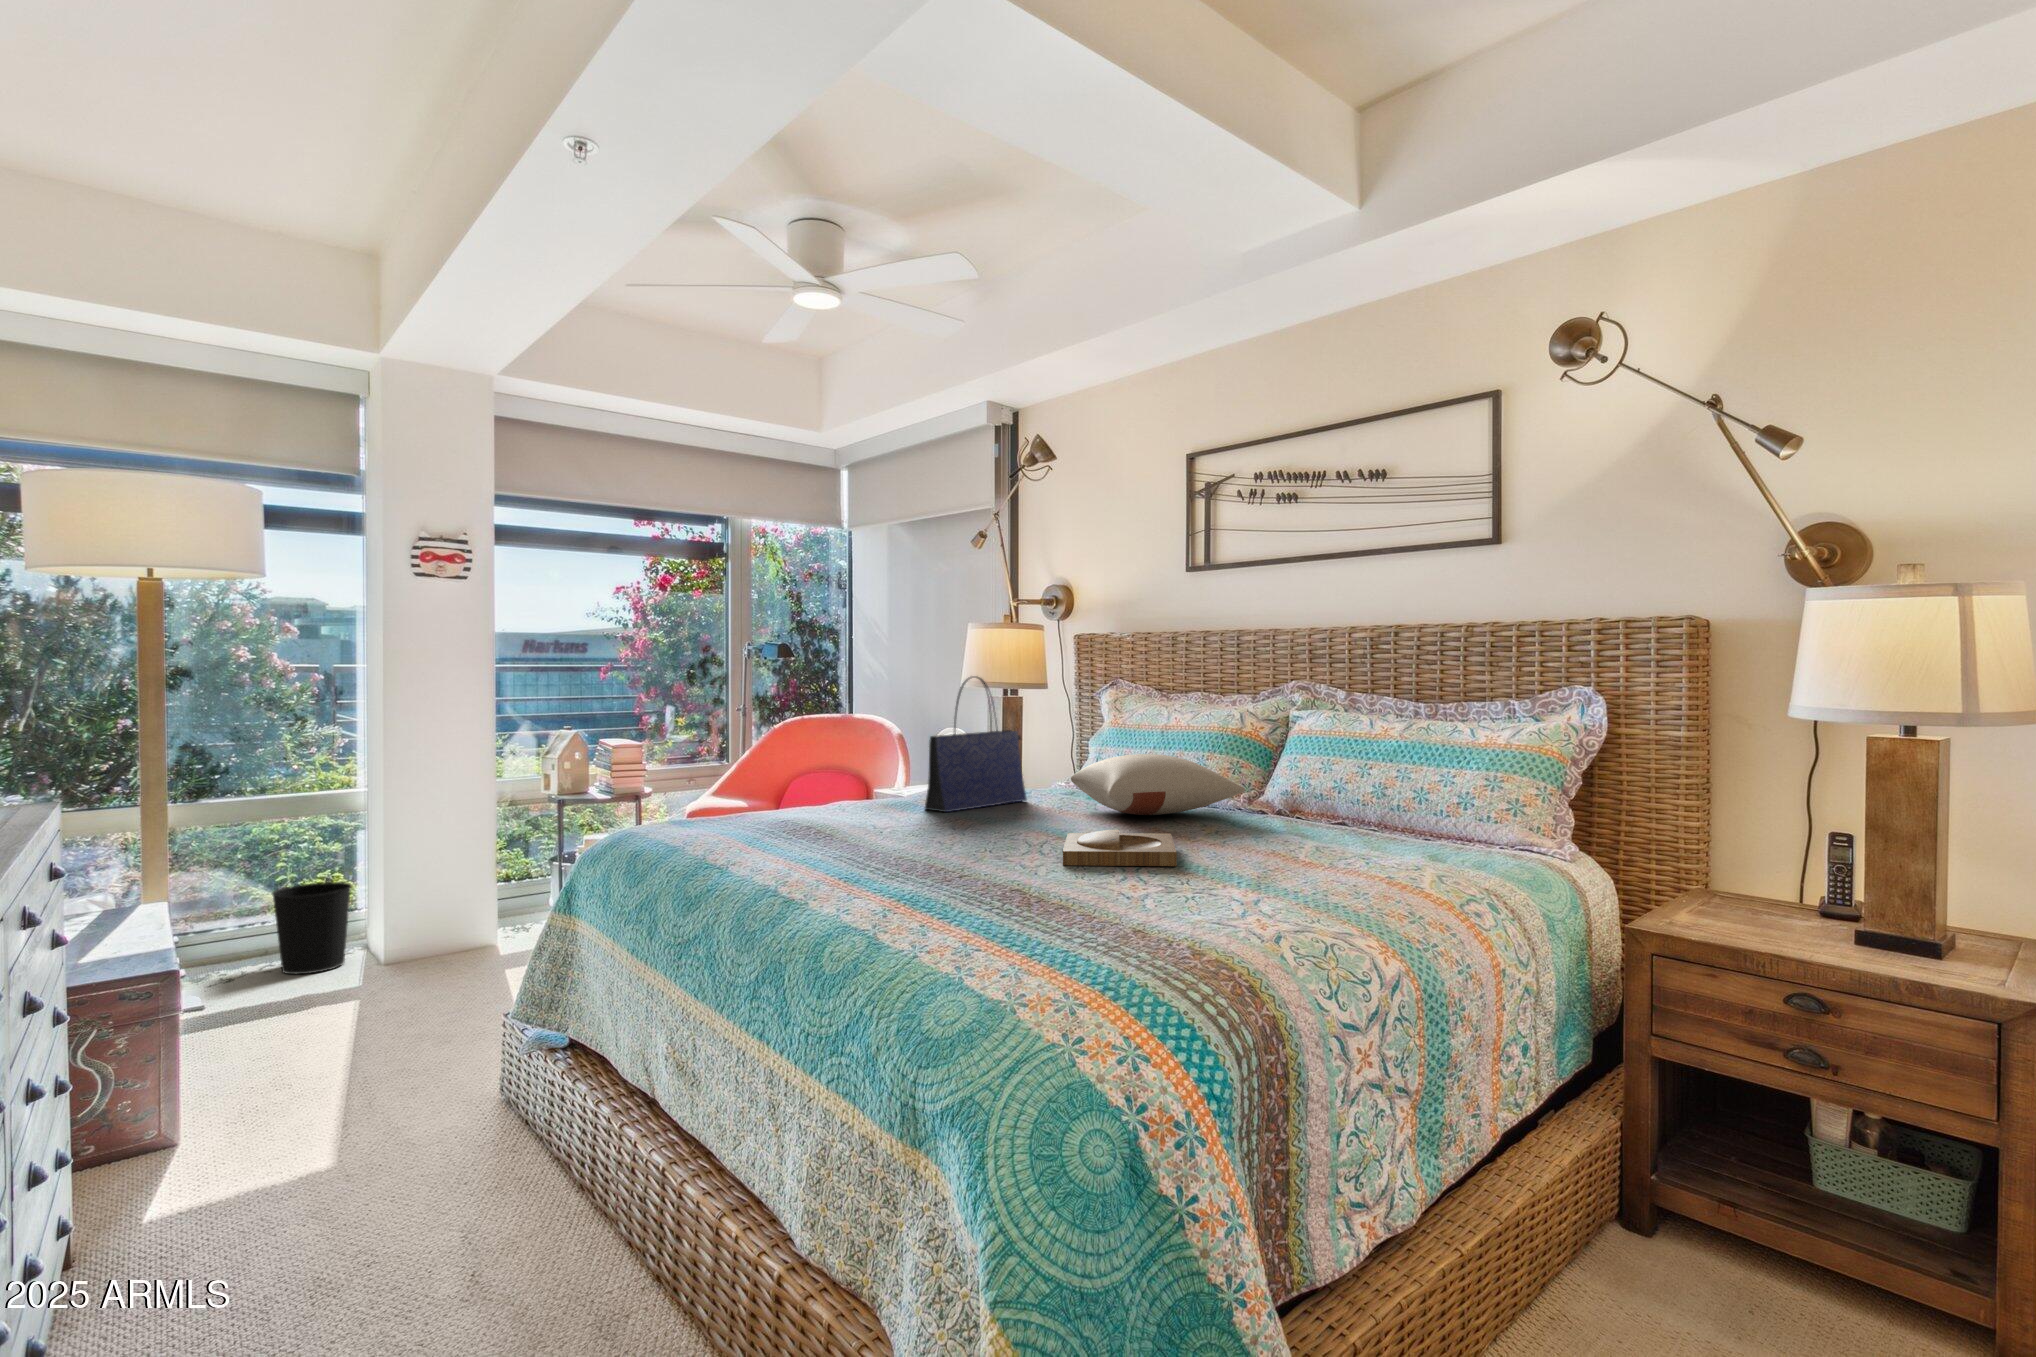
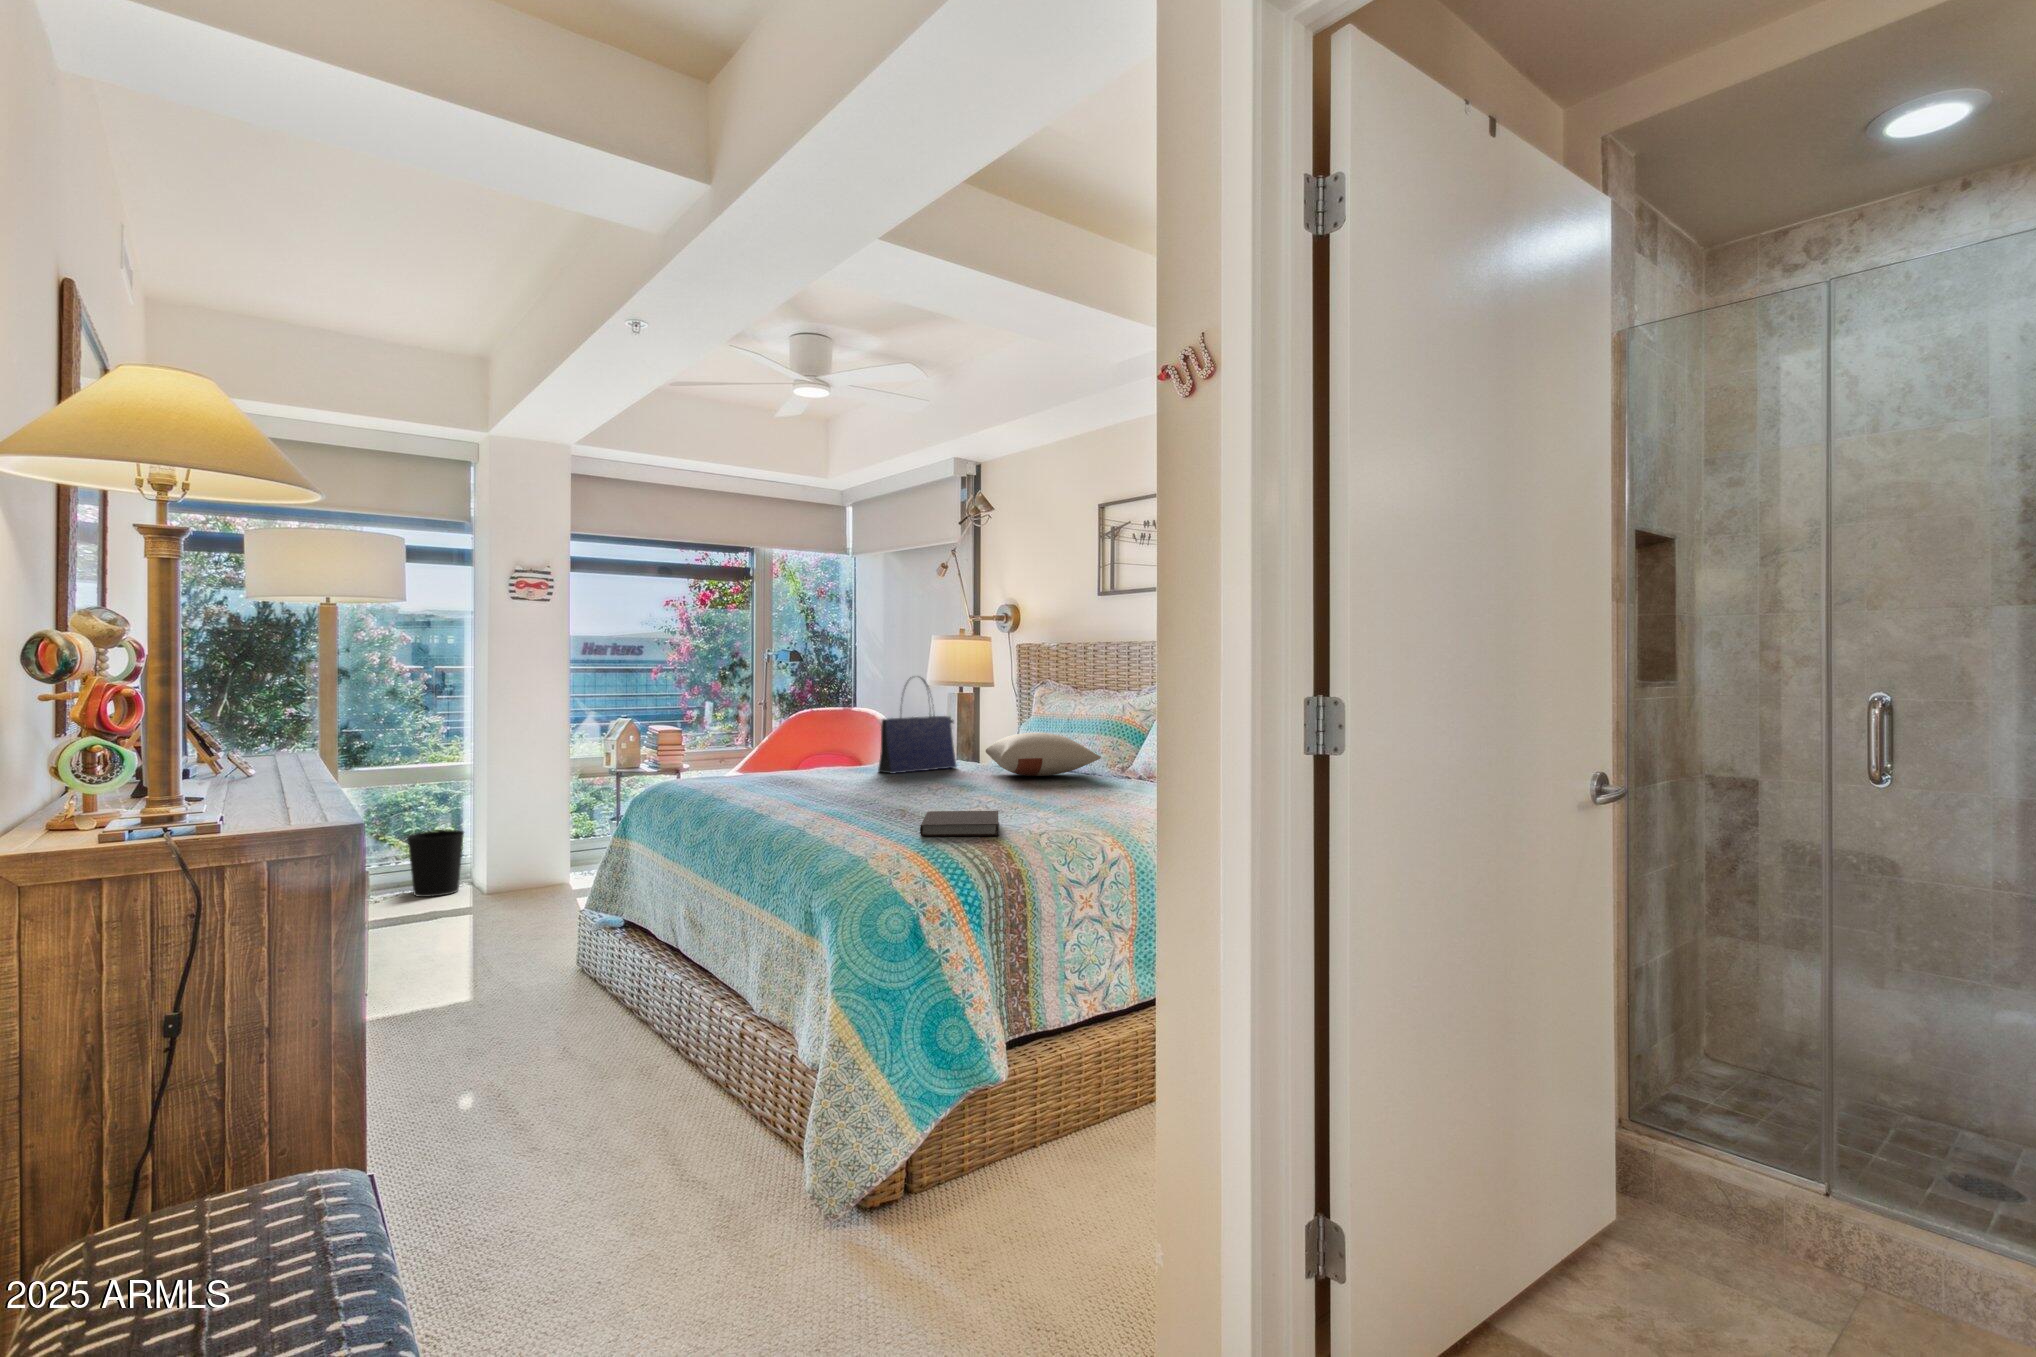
tray: present [1063,830,1177,866] -> none [946,780,1029,801]
notebook: none [1071,896,1222,955] -> present [920,811,999,836]

